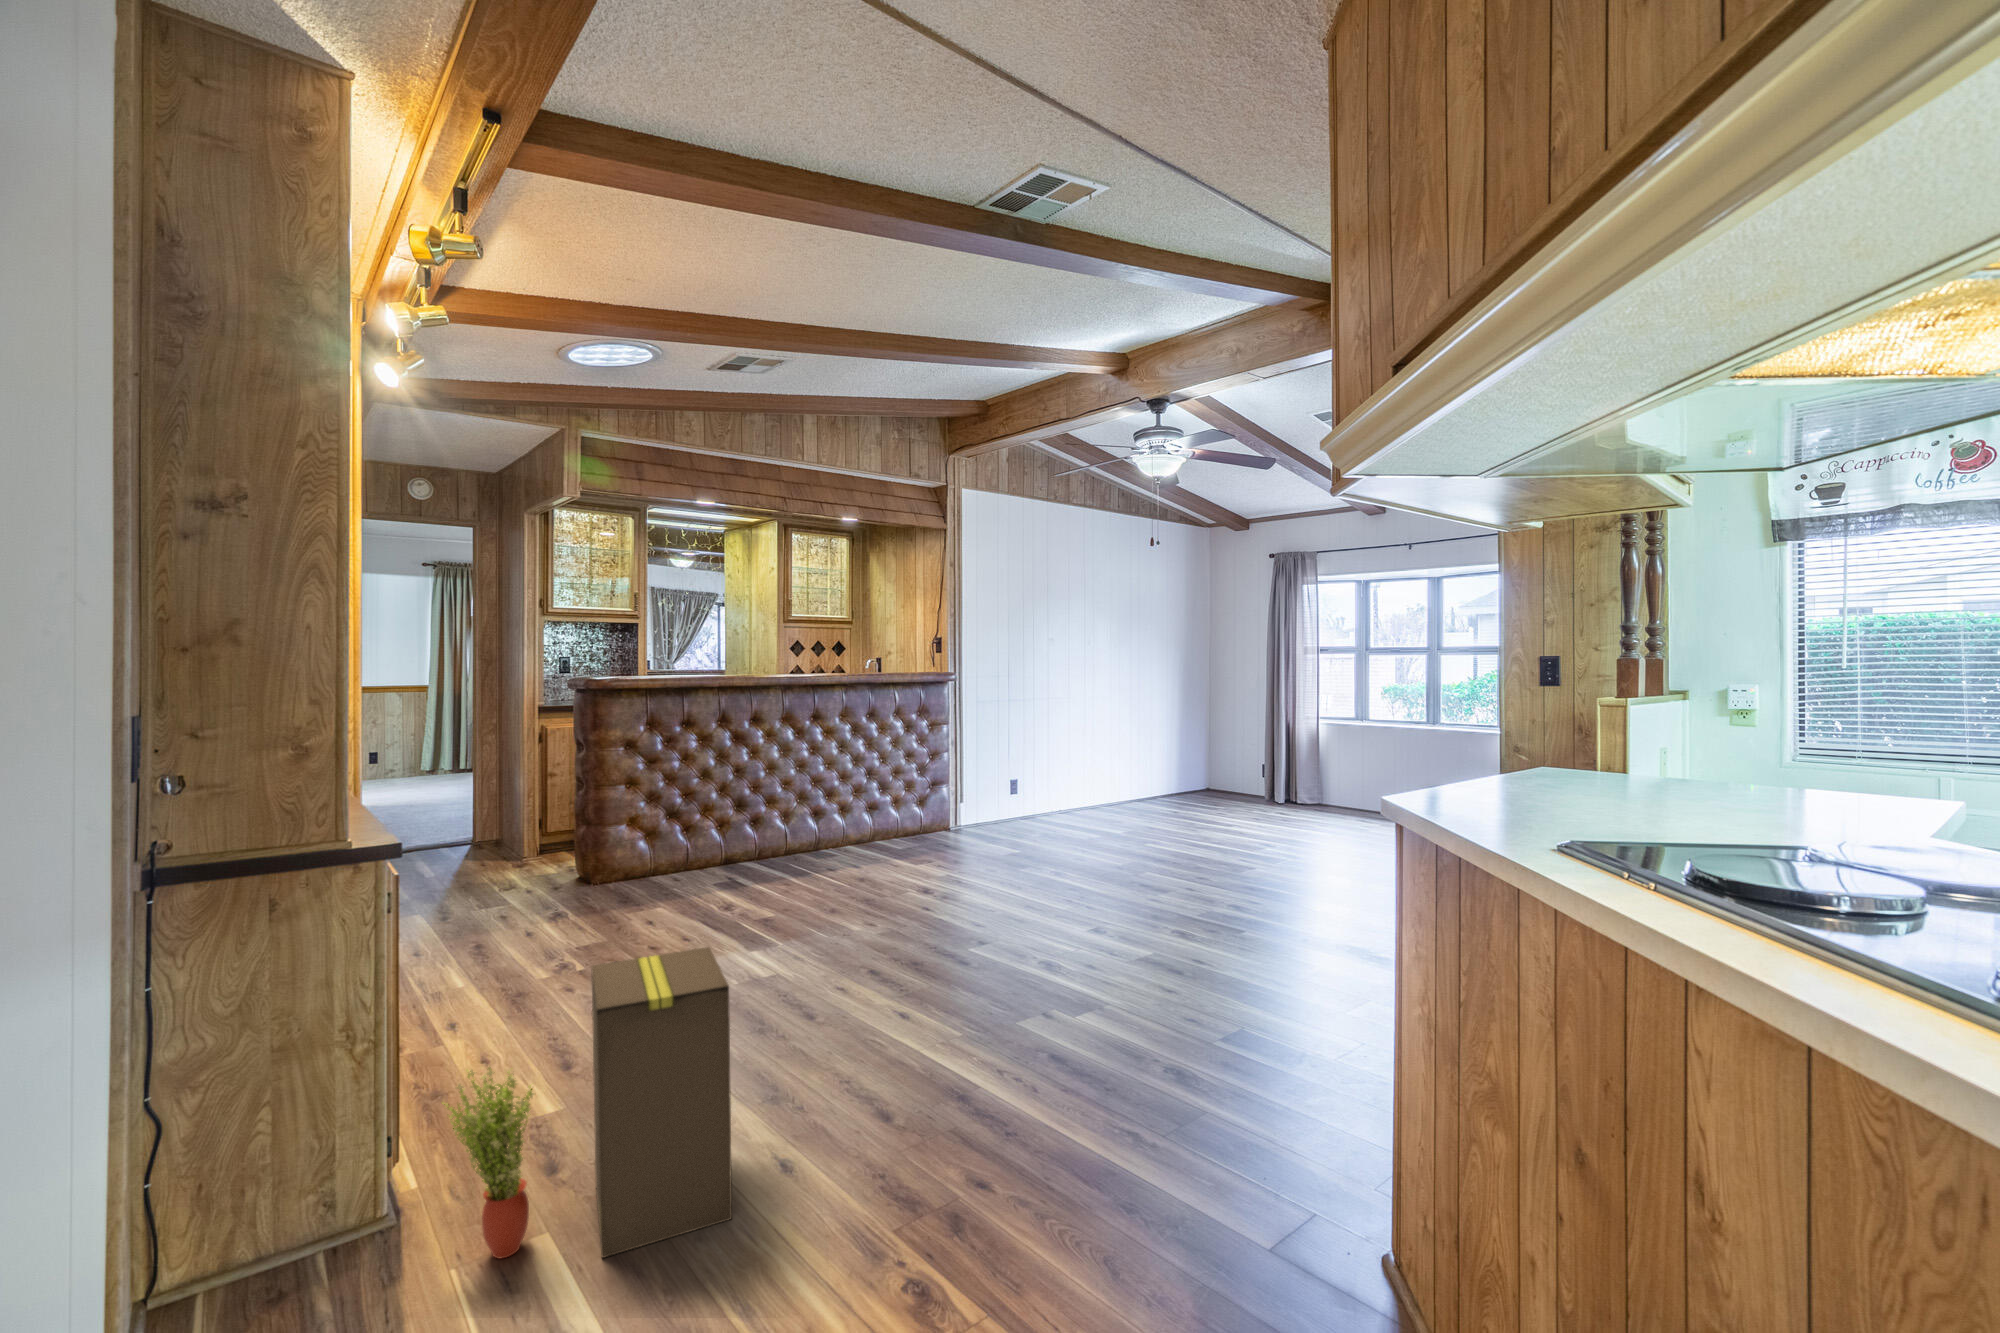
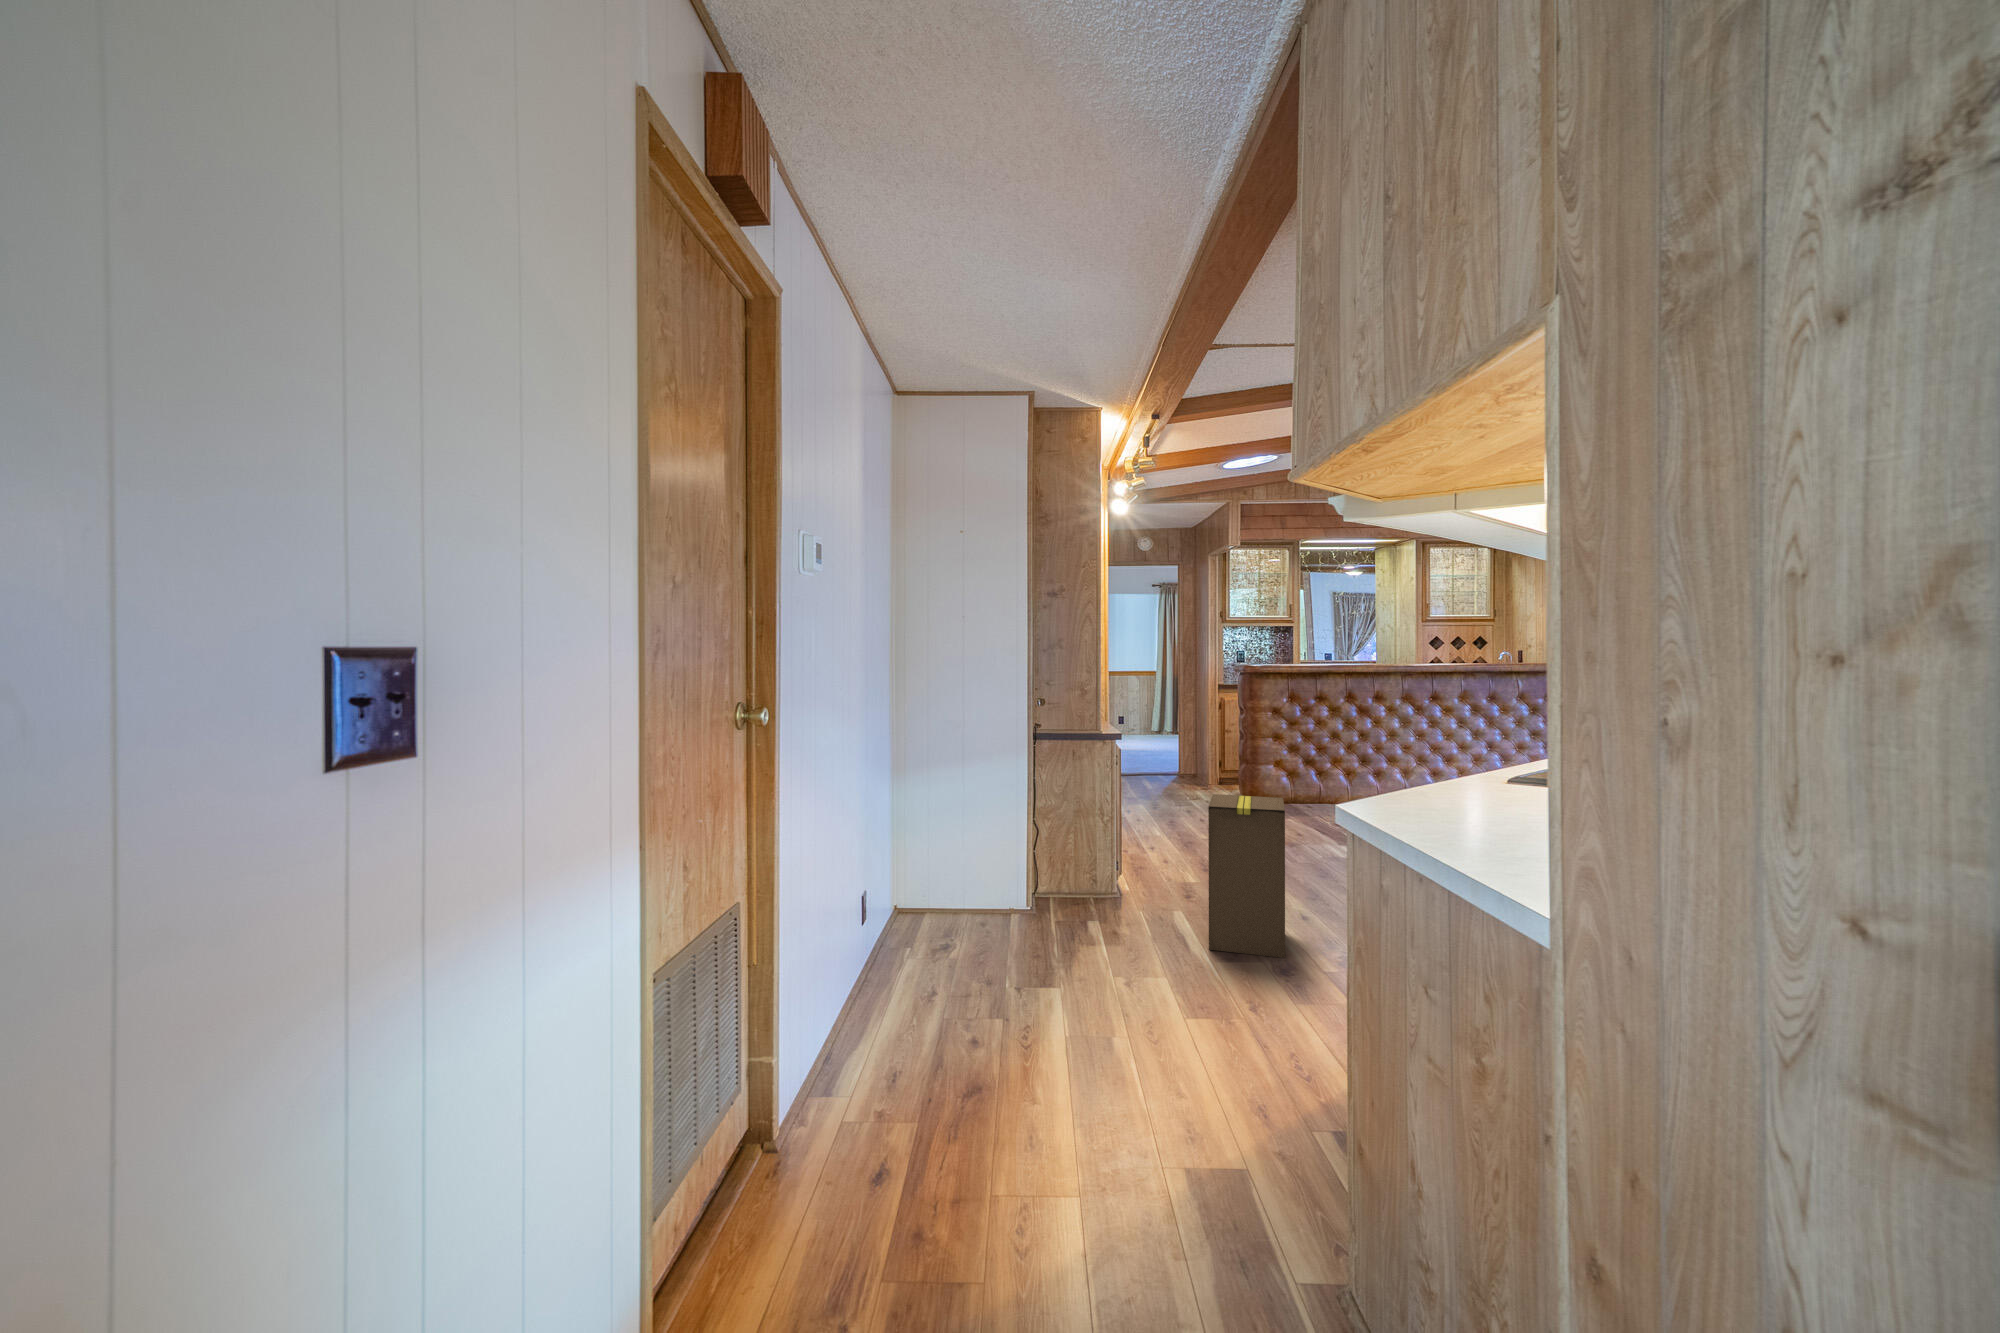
potted plant: present [444,1067,534,1258] -> none [1135,830,1179,936]

